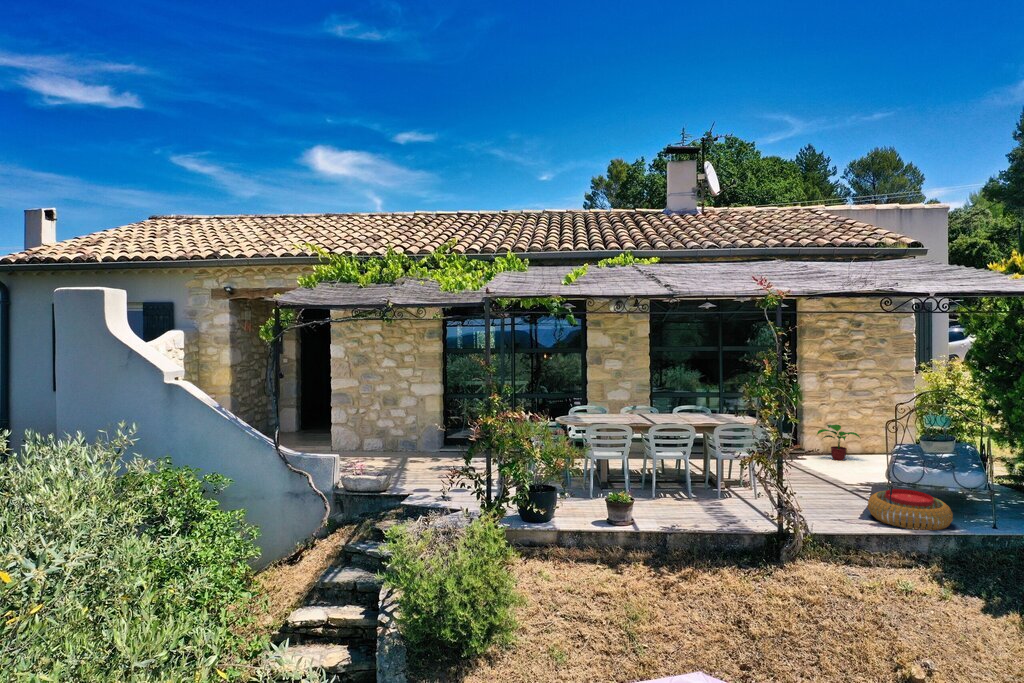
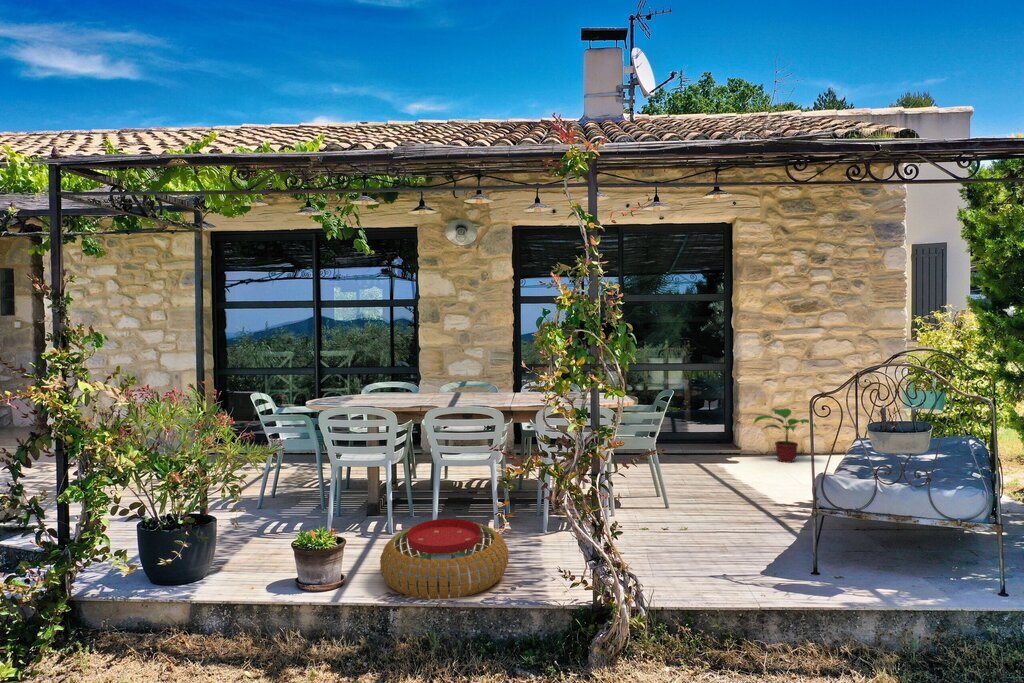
pouf: present [868,489,953,530] -> present [380,519,509,599]

